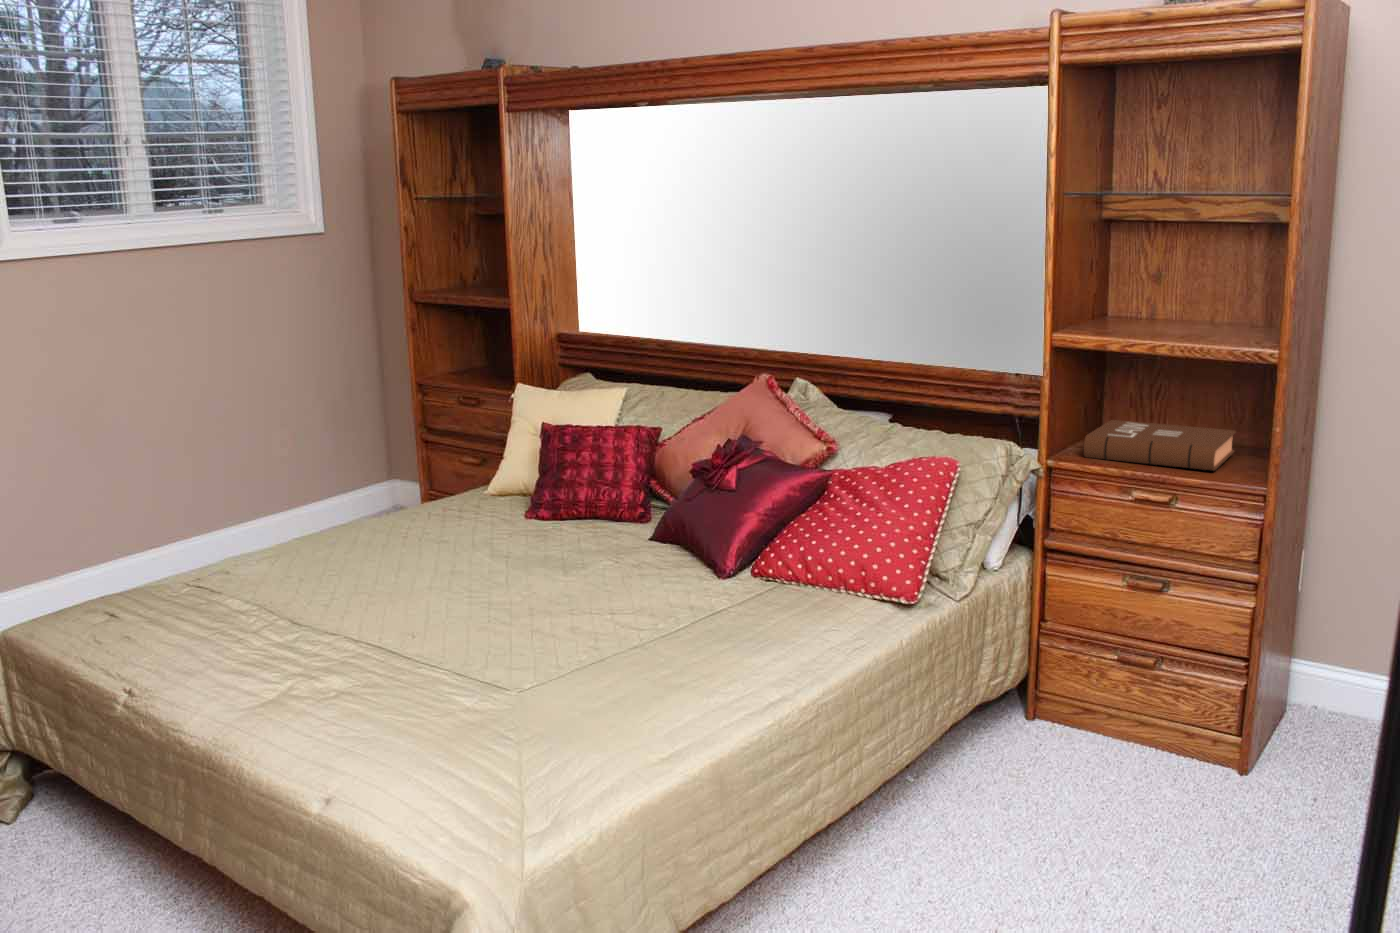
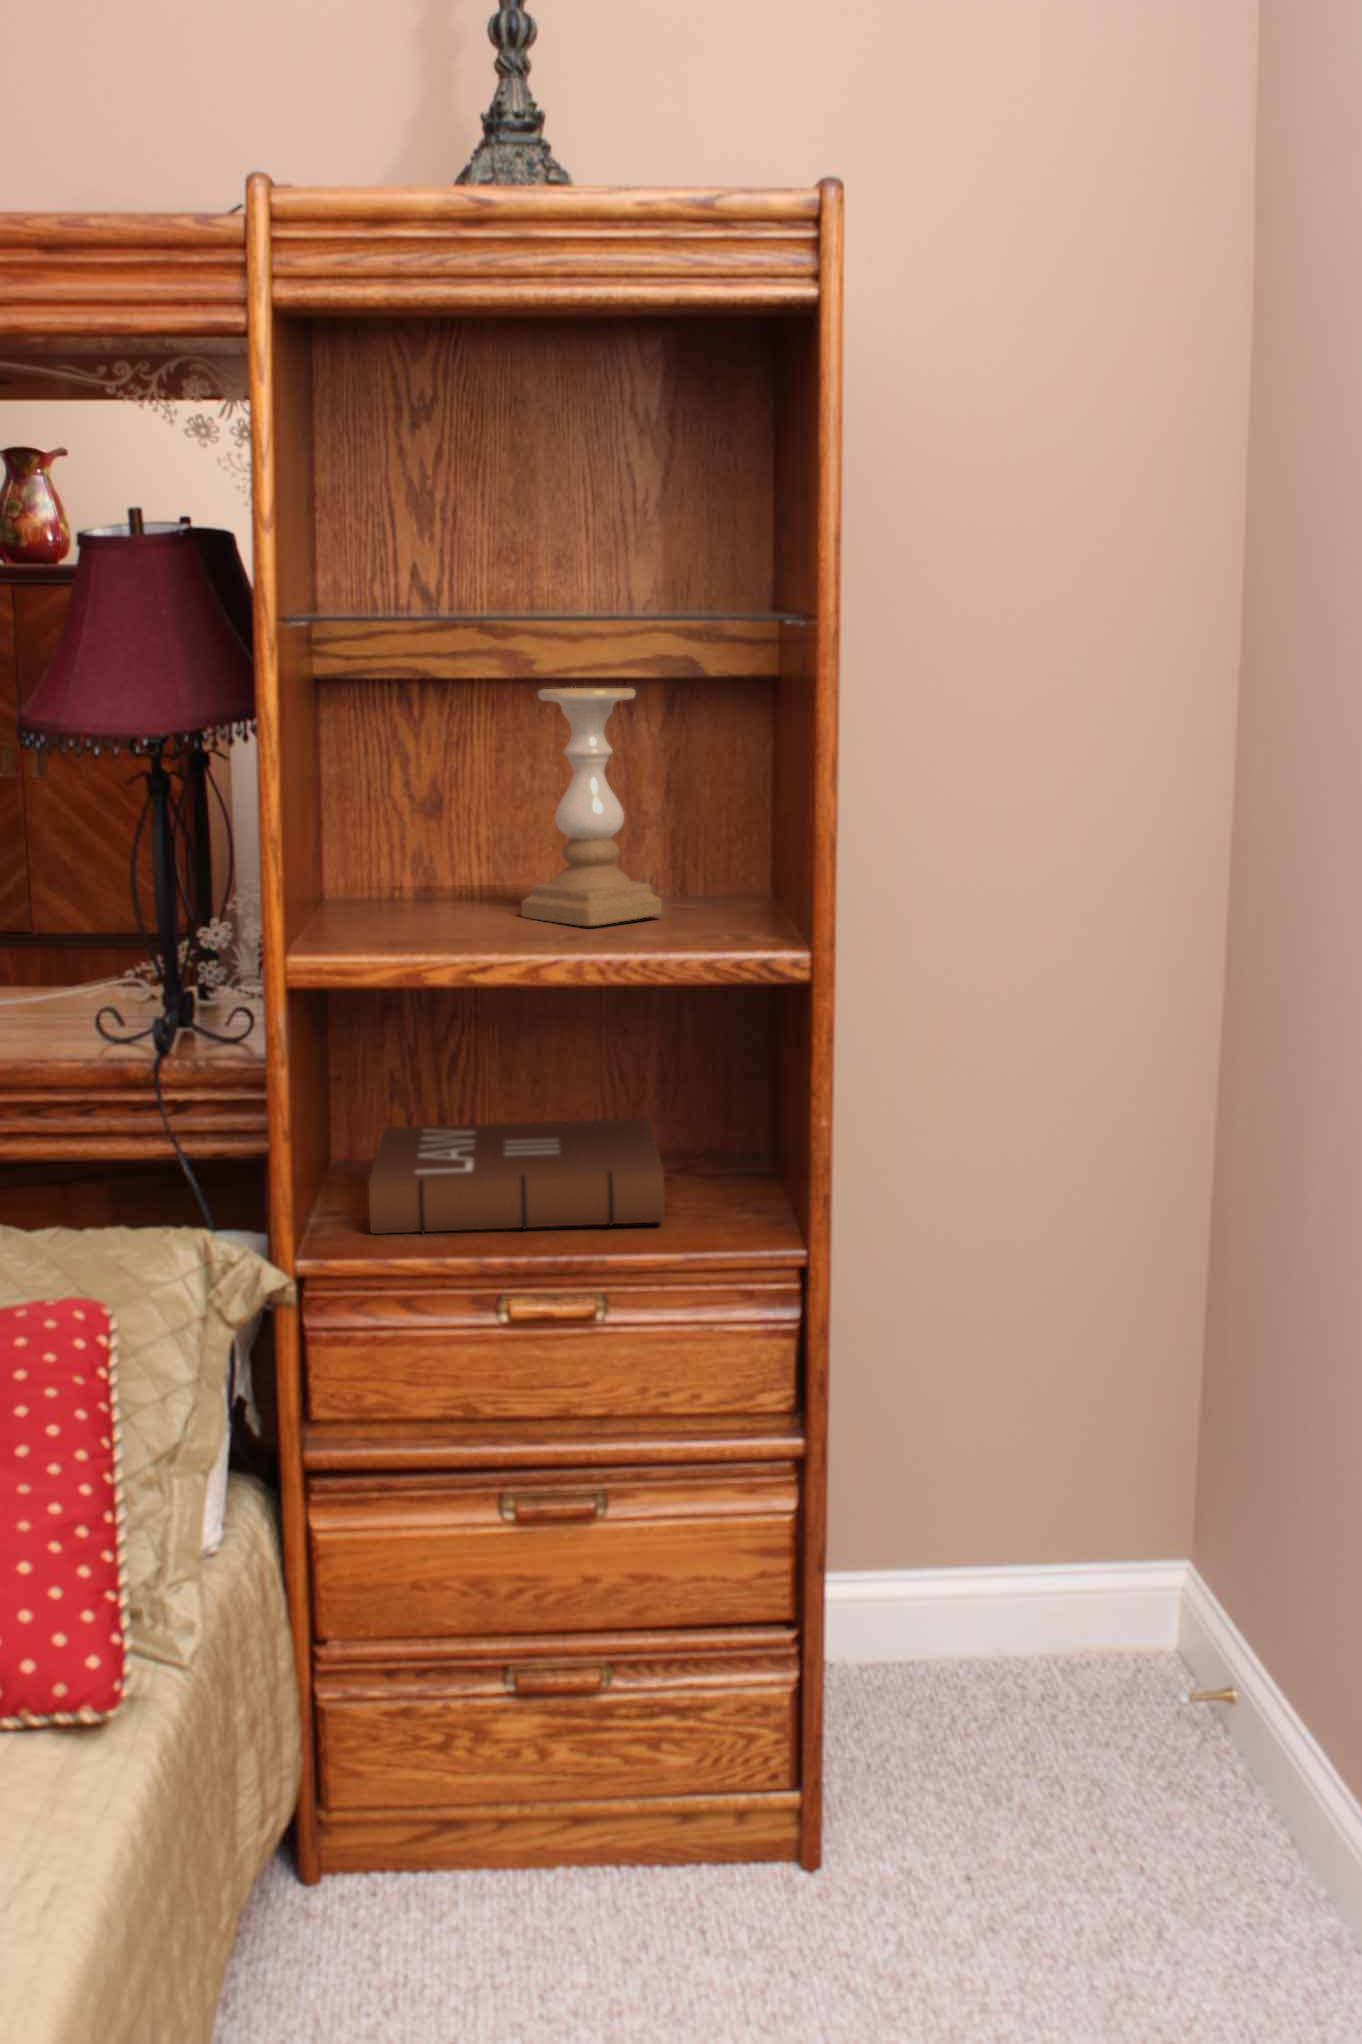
candle holder: none [1176,228,1242,335] -> present [522,688,662,926]

